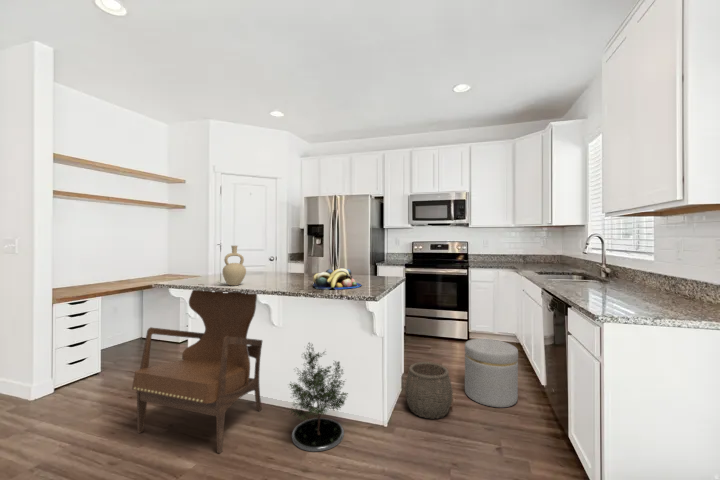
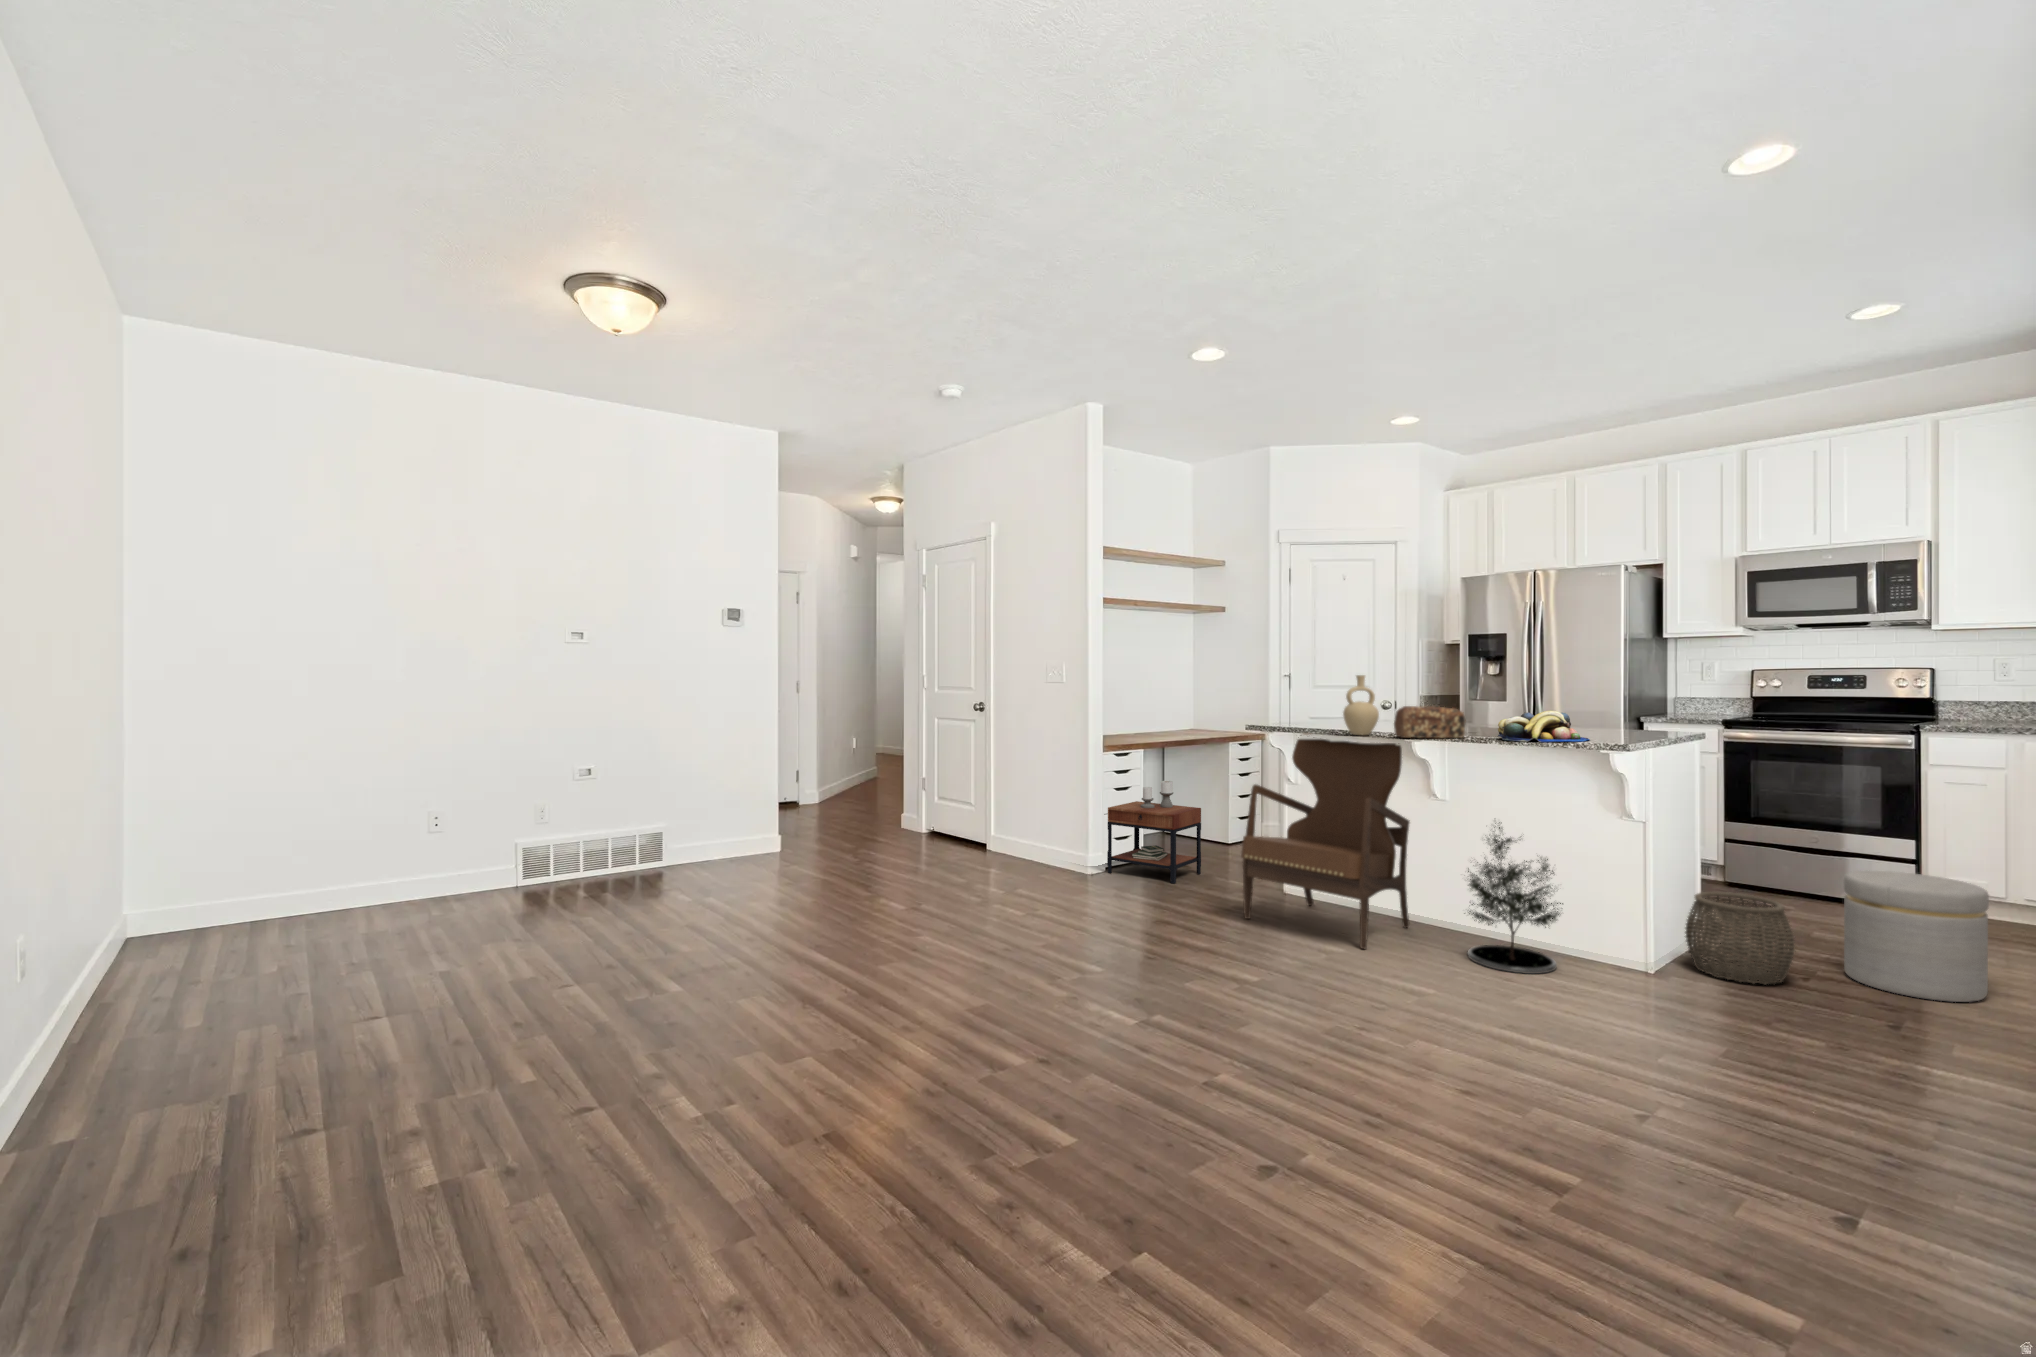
bread loaf: none [252,266,295,289] -> present [1394,706,1466,738]
side table: none [54,317,139,395] -> present [1107,781,1201,884]

